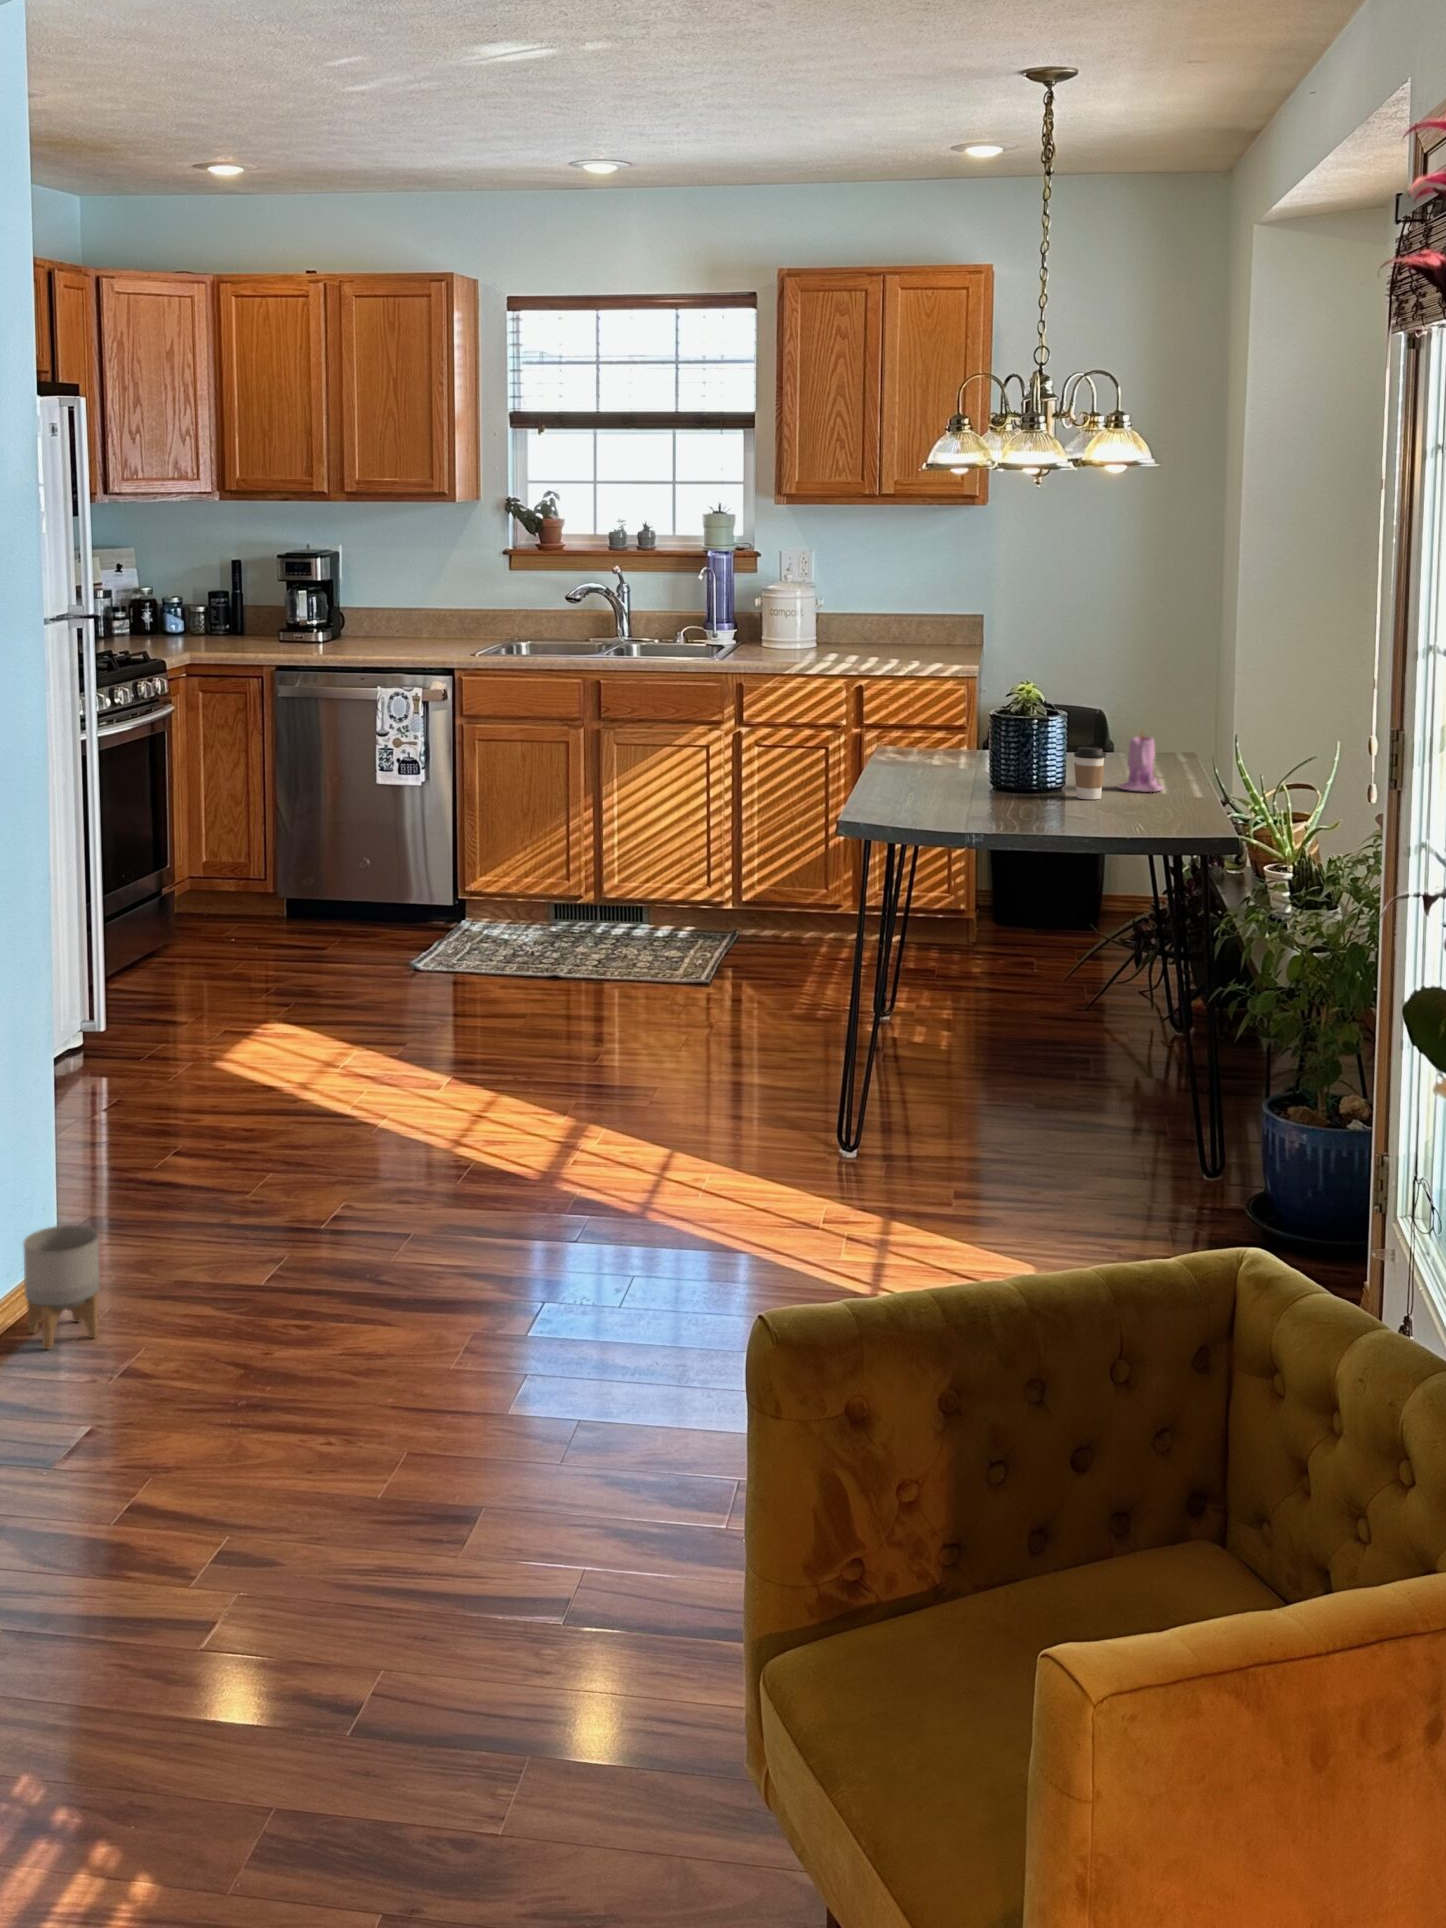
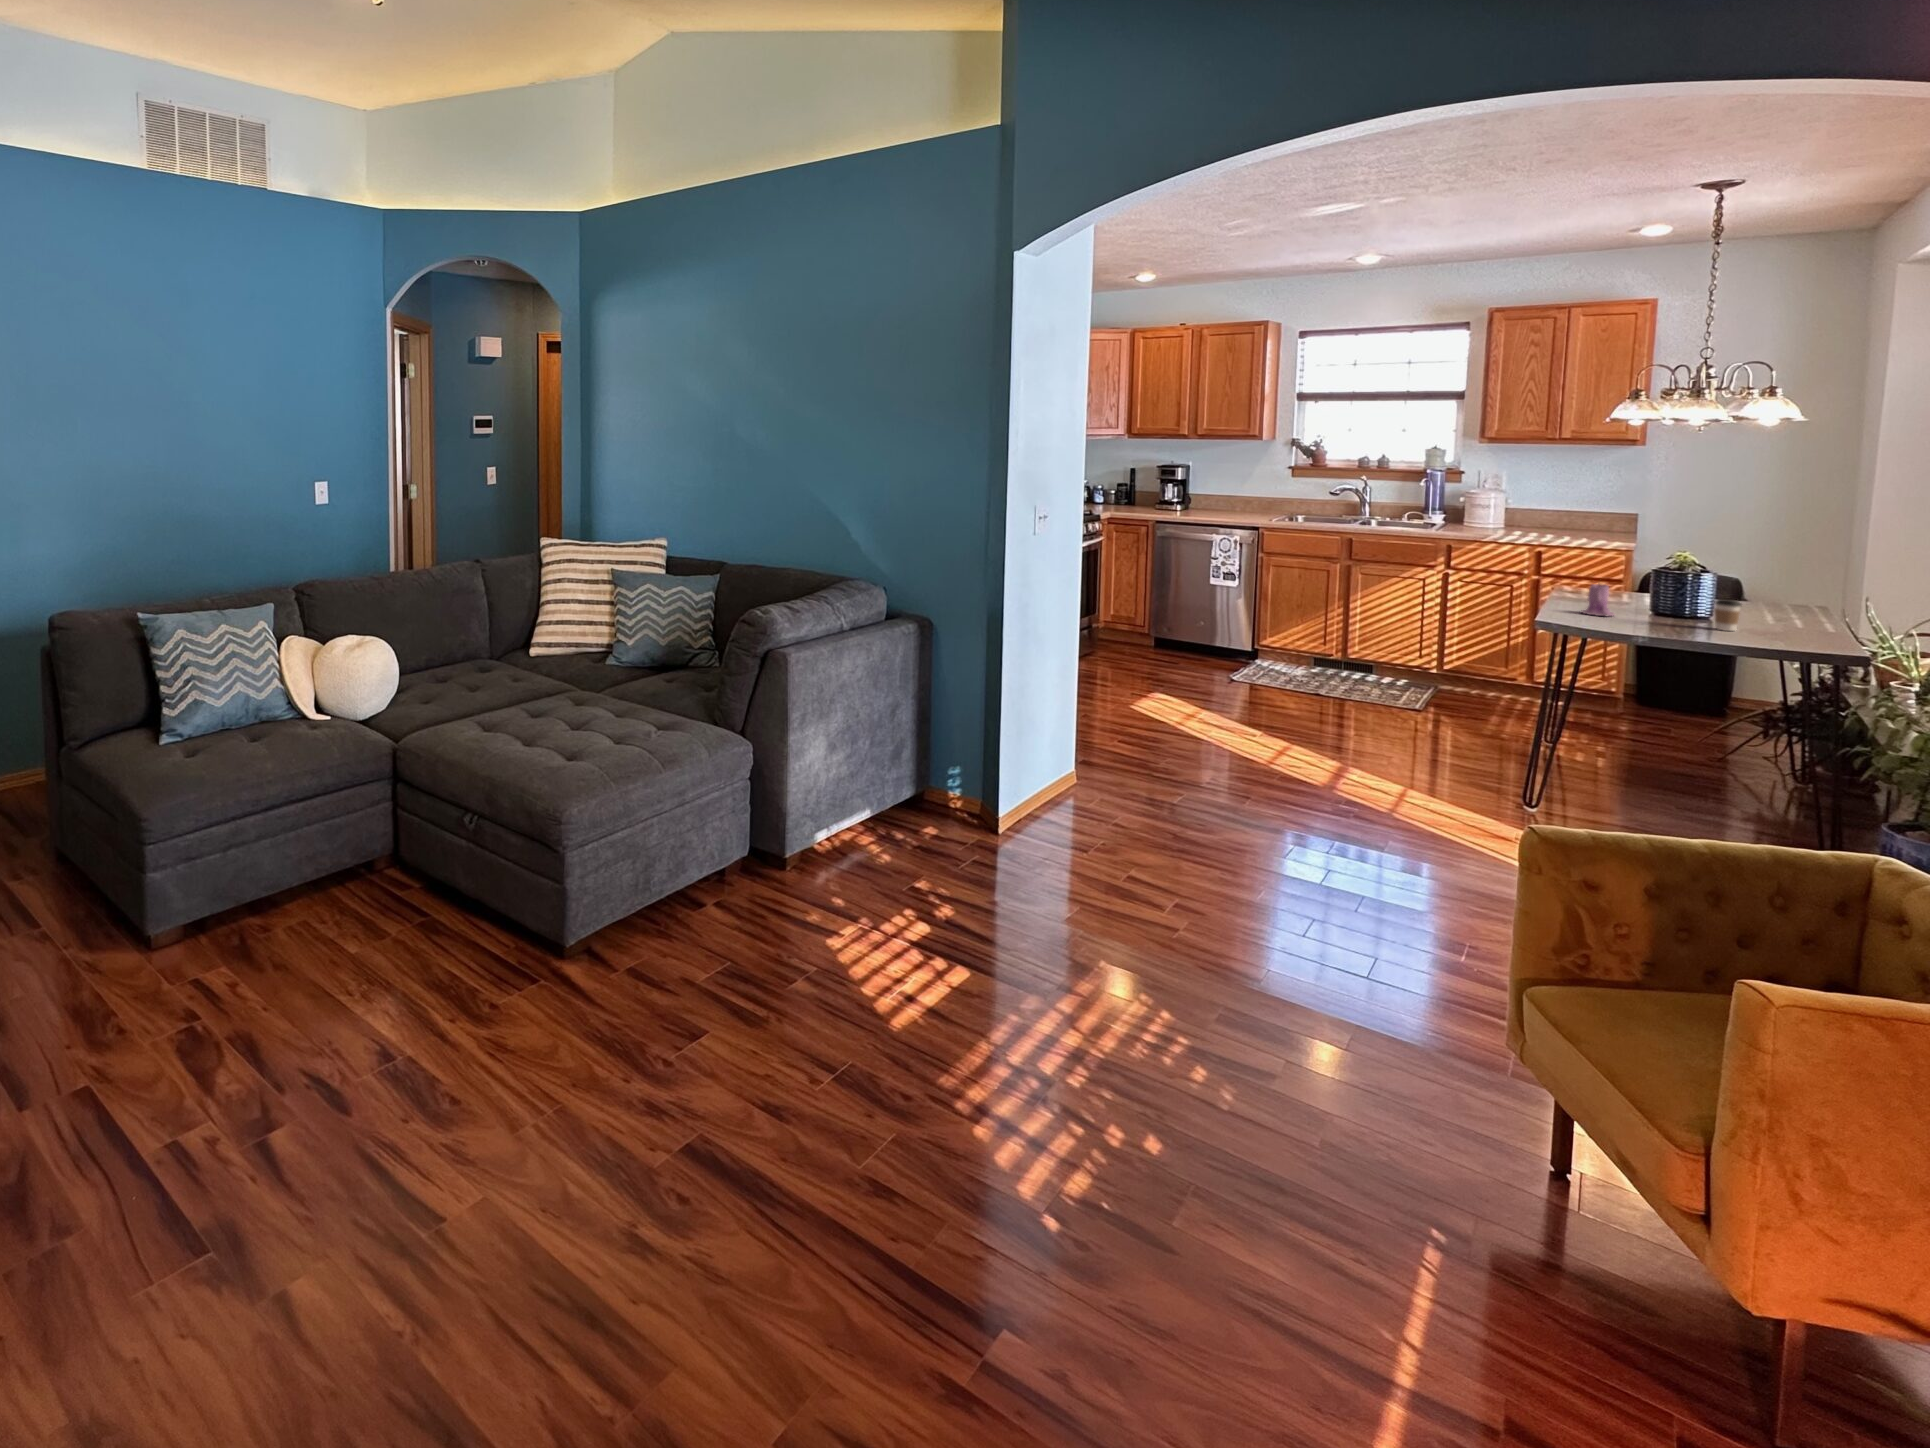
candle: present [1119,732,1163,792] -> present [1581,583,1614,616]
planter: present [23,1225,100,1350] -> none [1066,758,1100,809]

